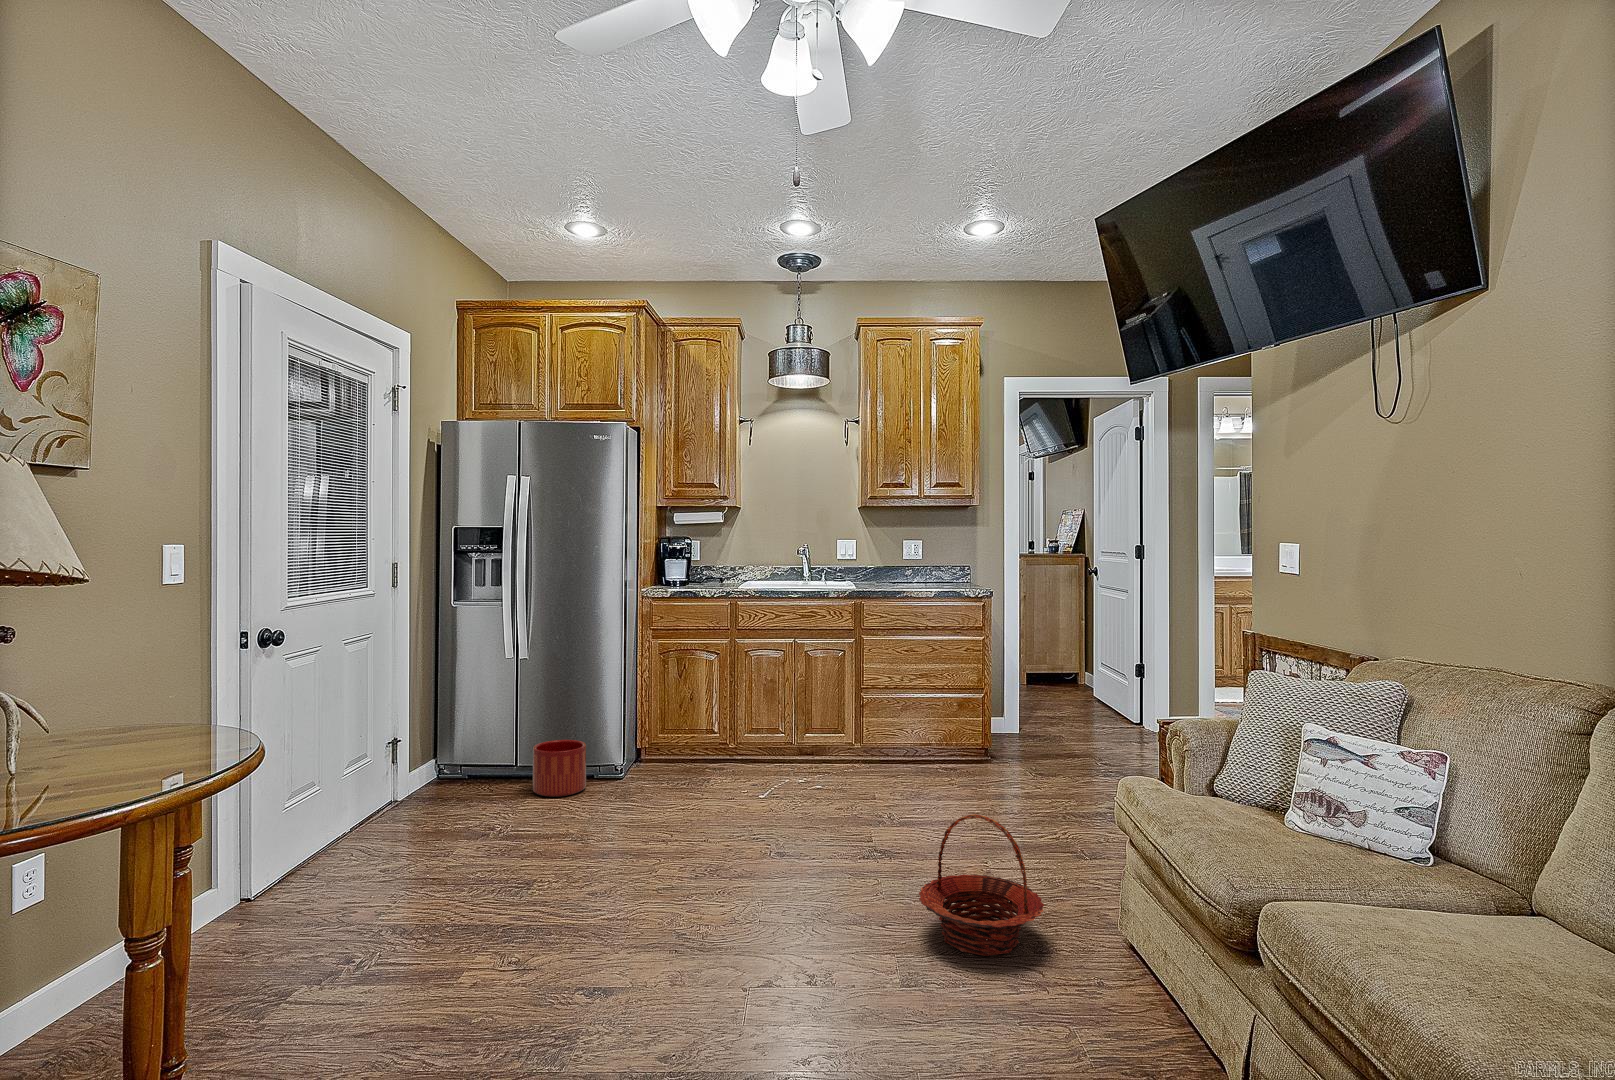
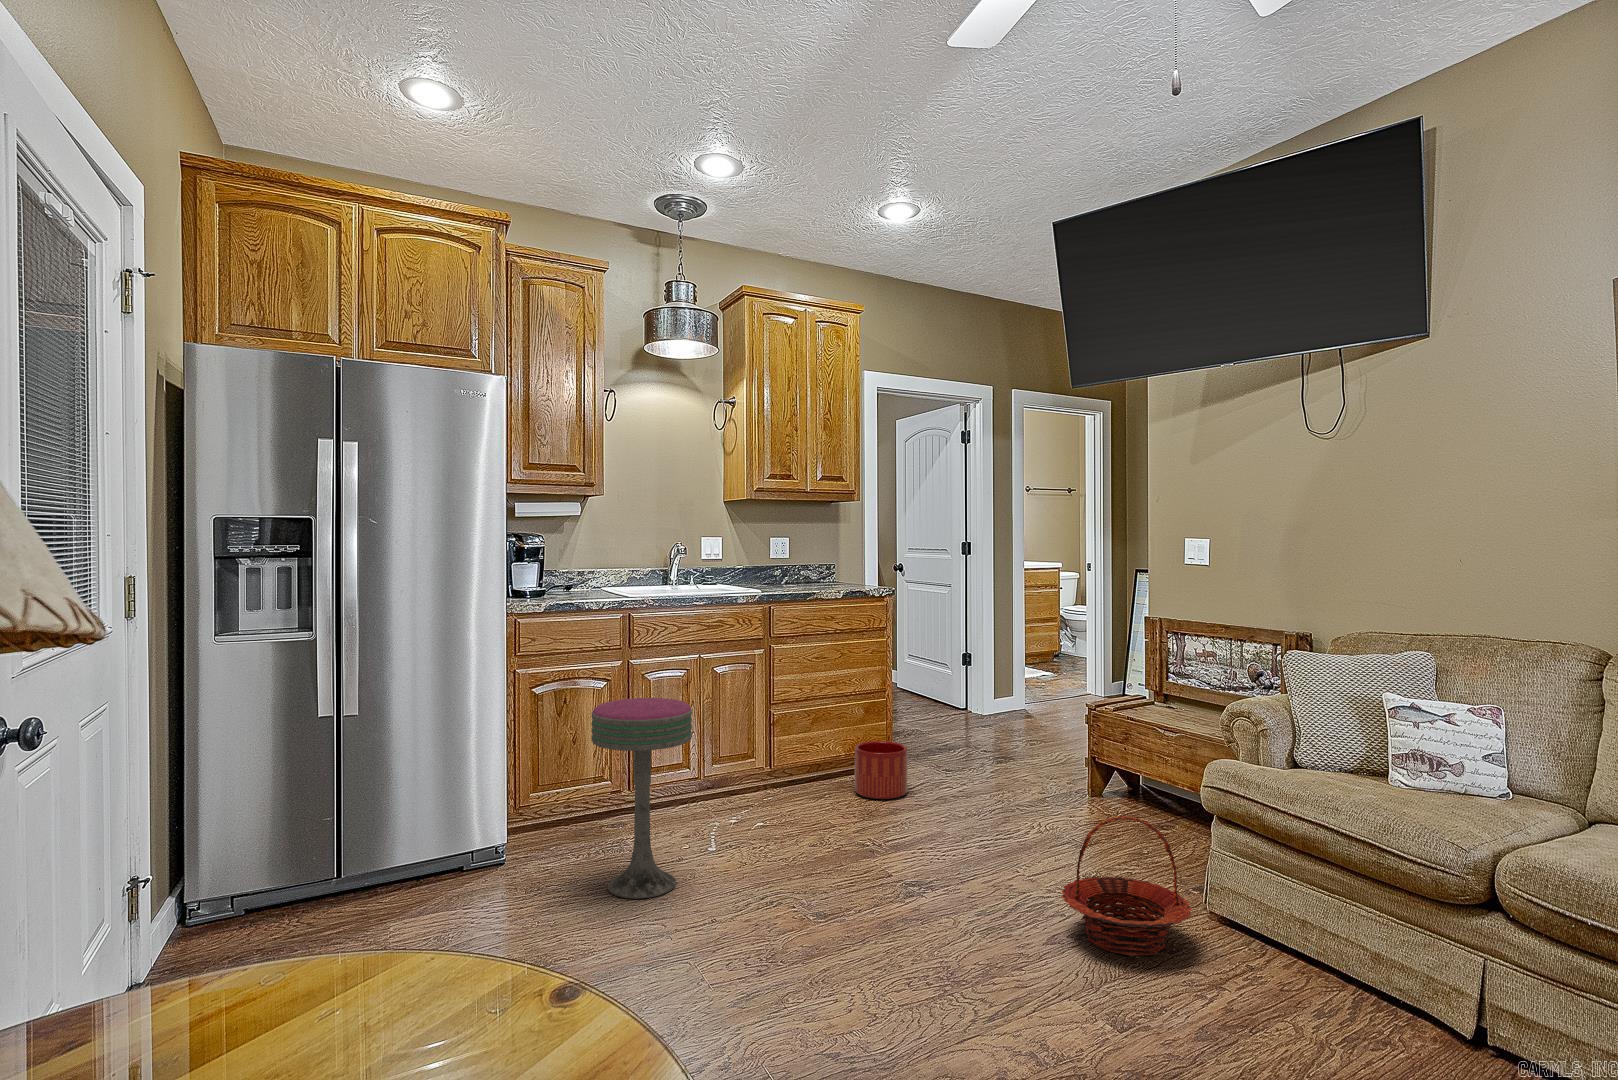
bar stool: none [621,669,702,827] -> present [591,698,692,899]
planter: present [533,740,586,797] -> present [855,741,908,800]

